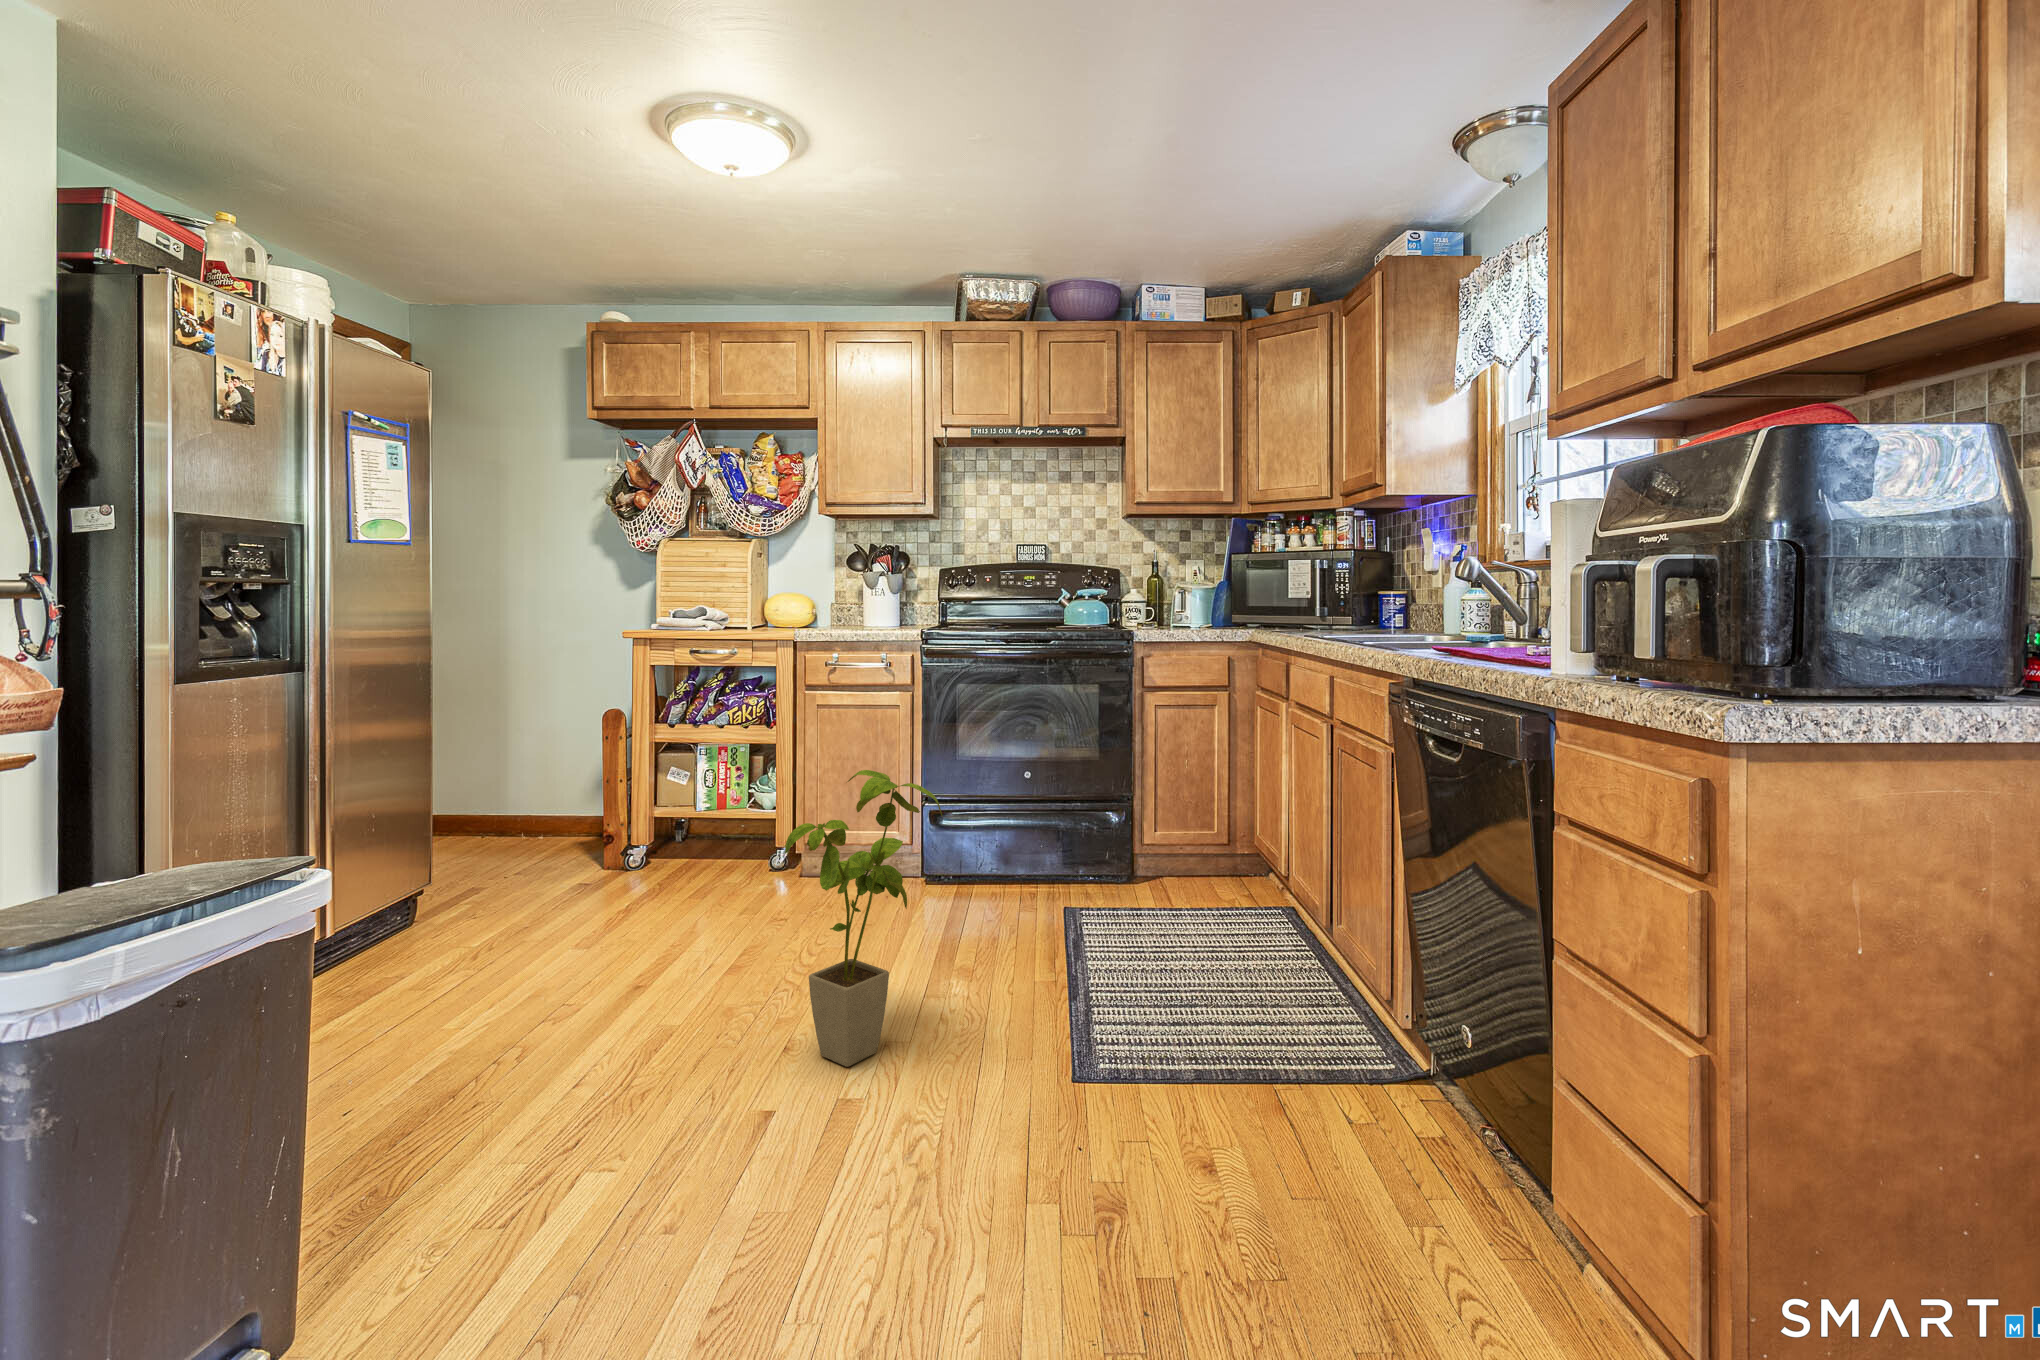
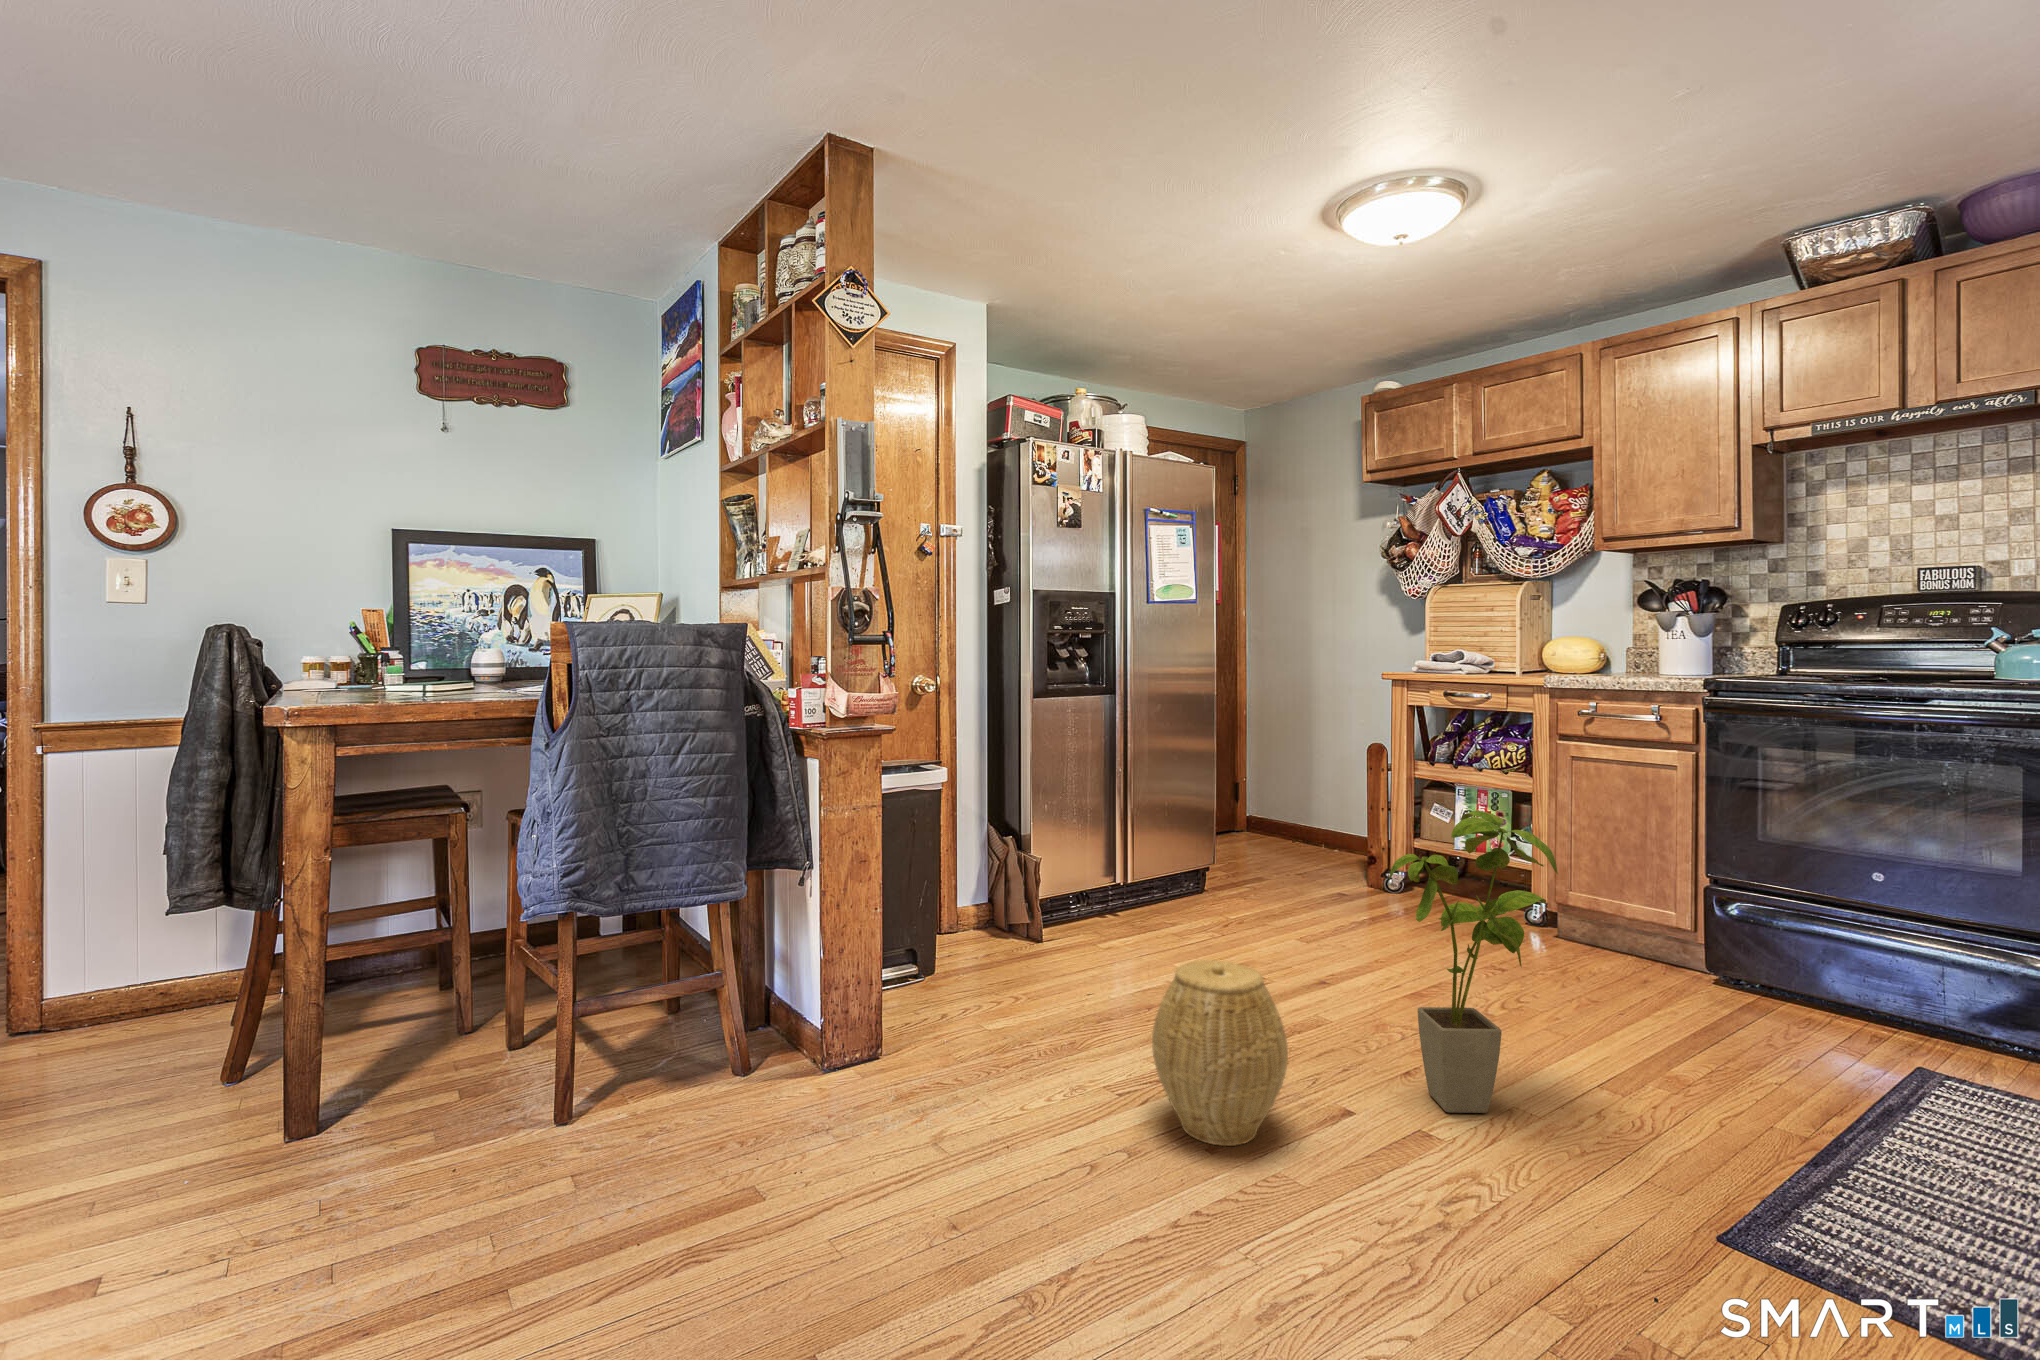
woven basket: none [564,993,738,1224] -> present [1152,960,1288,1146]

